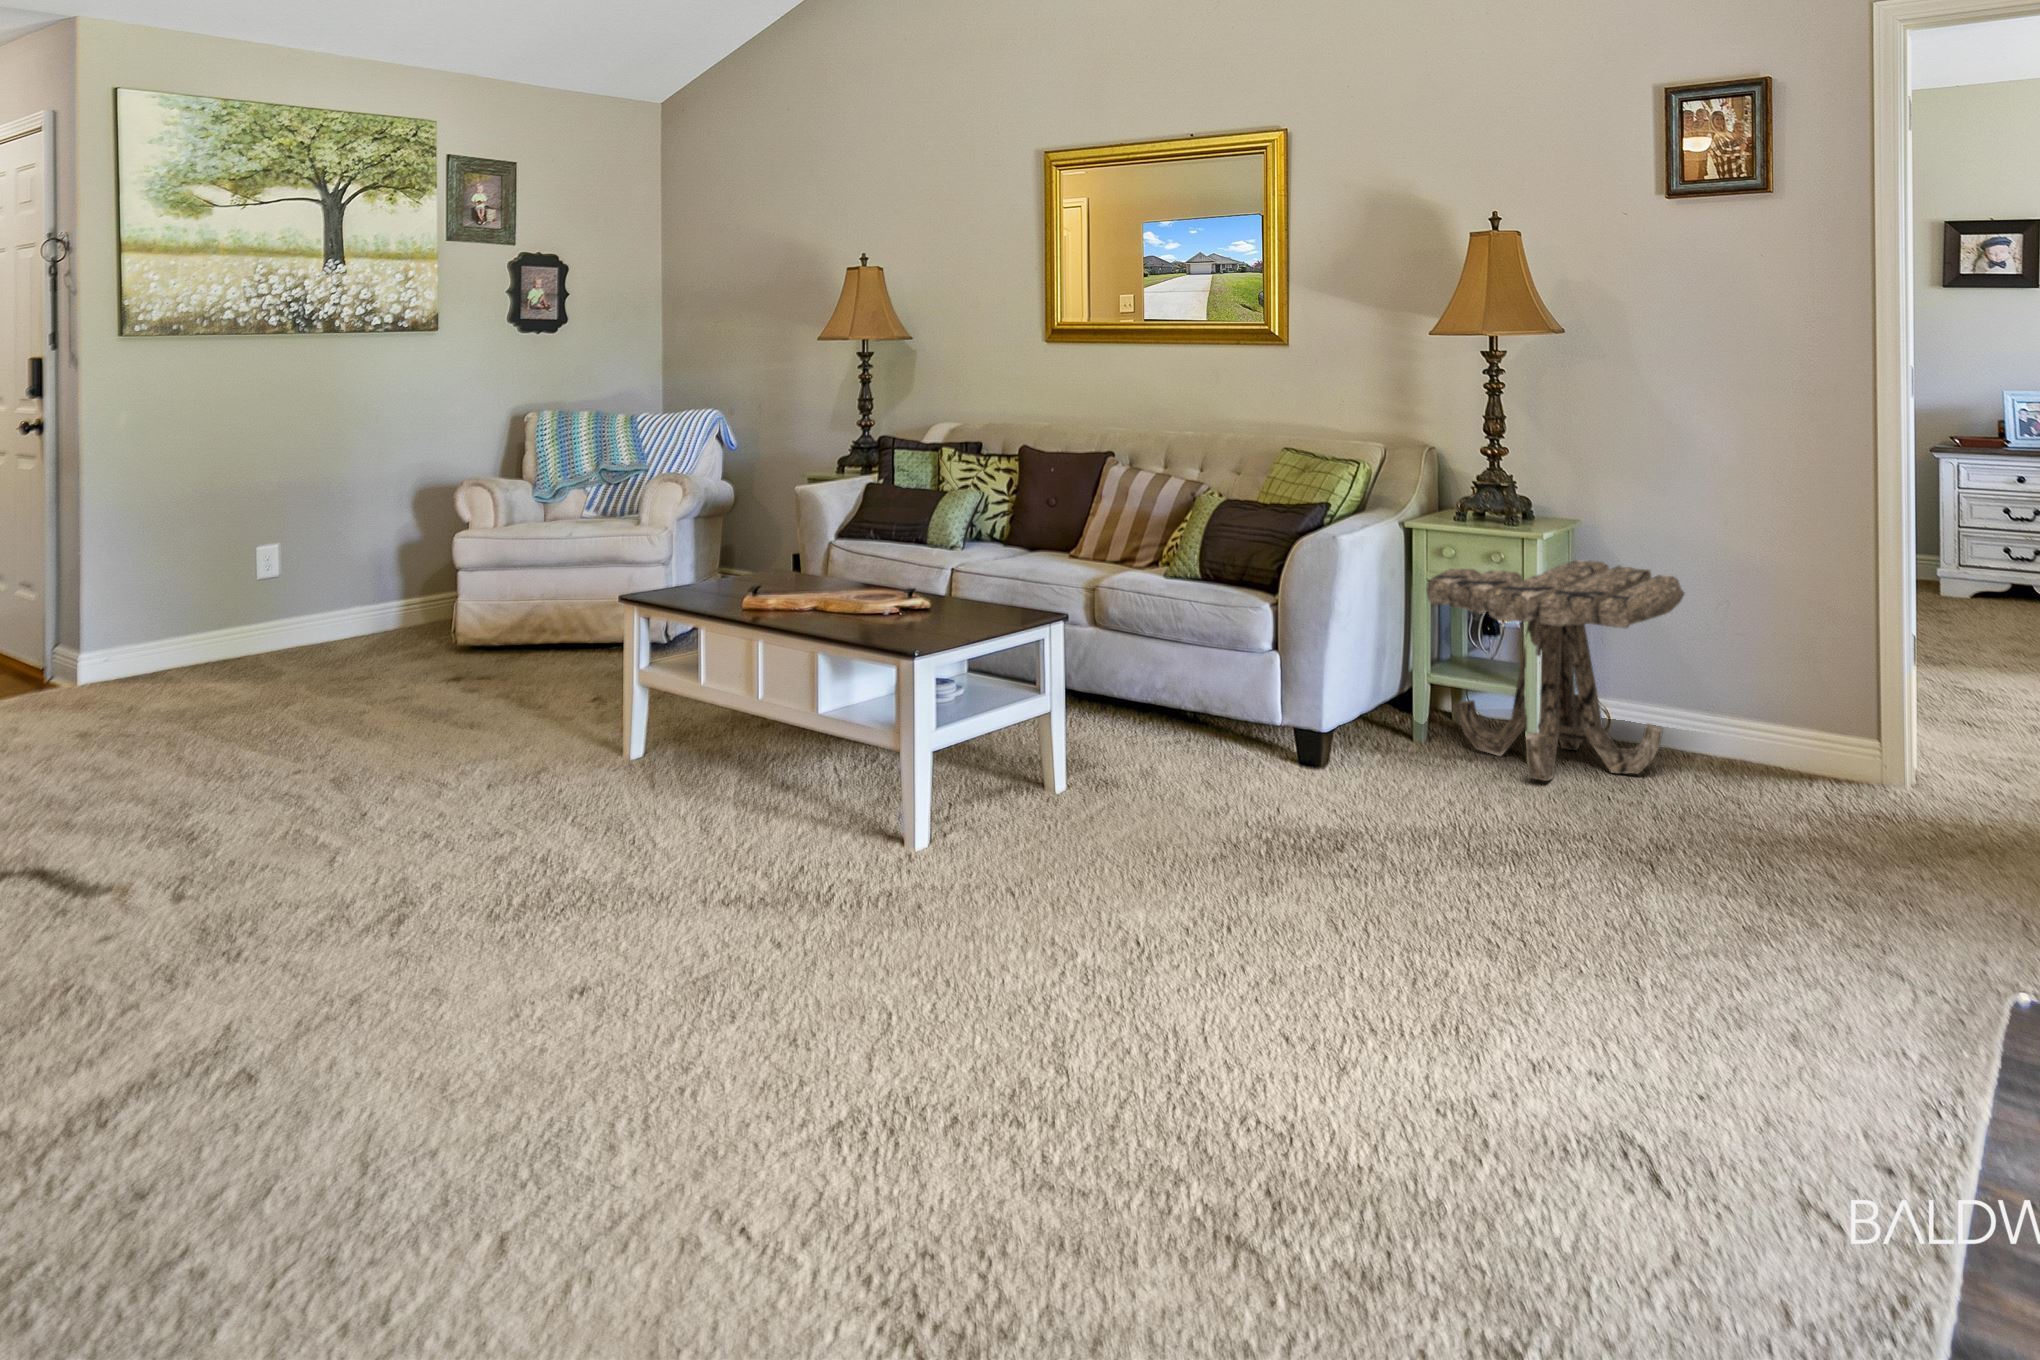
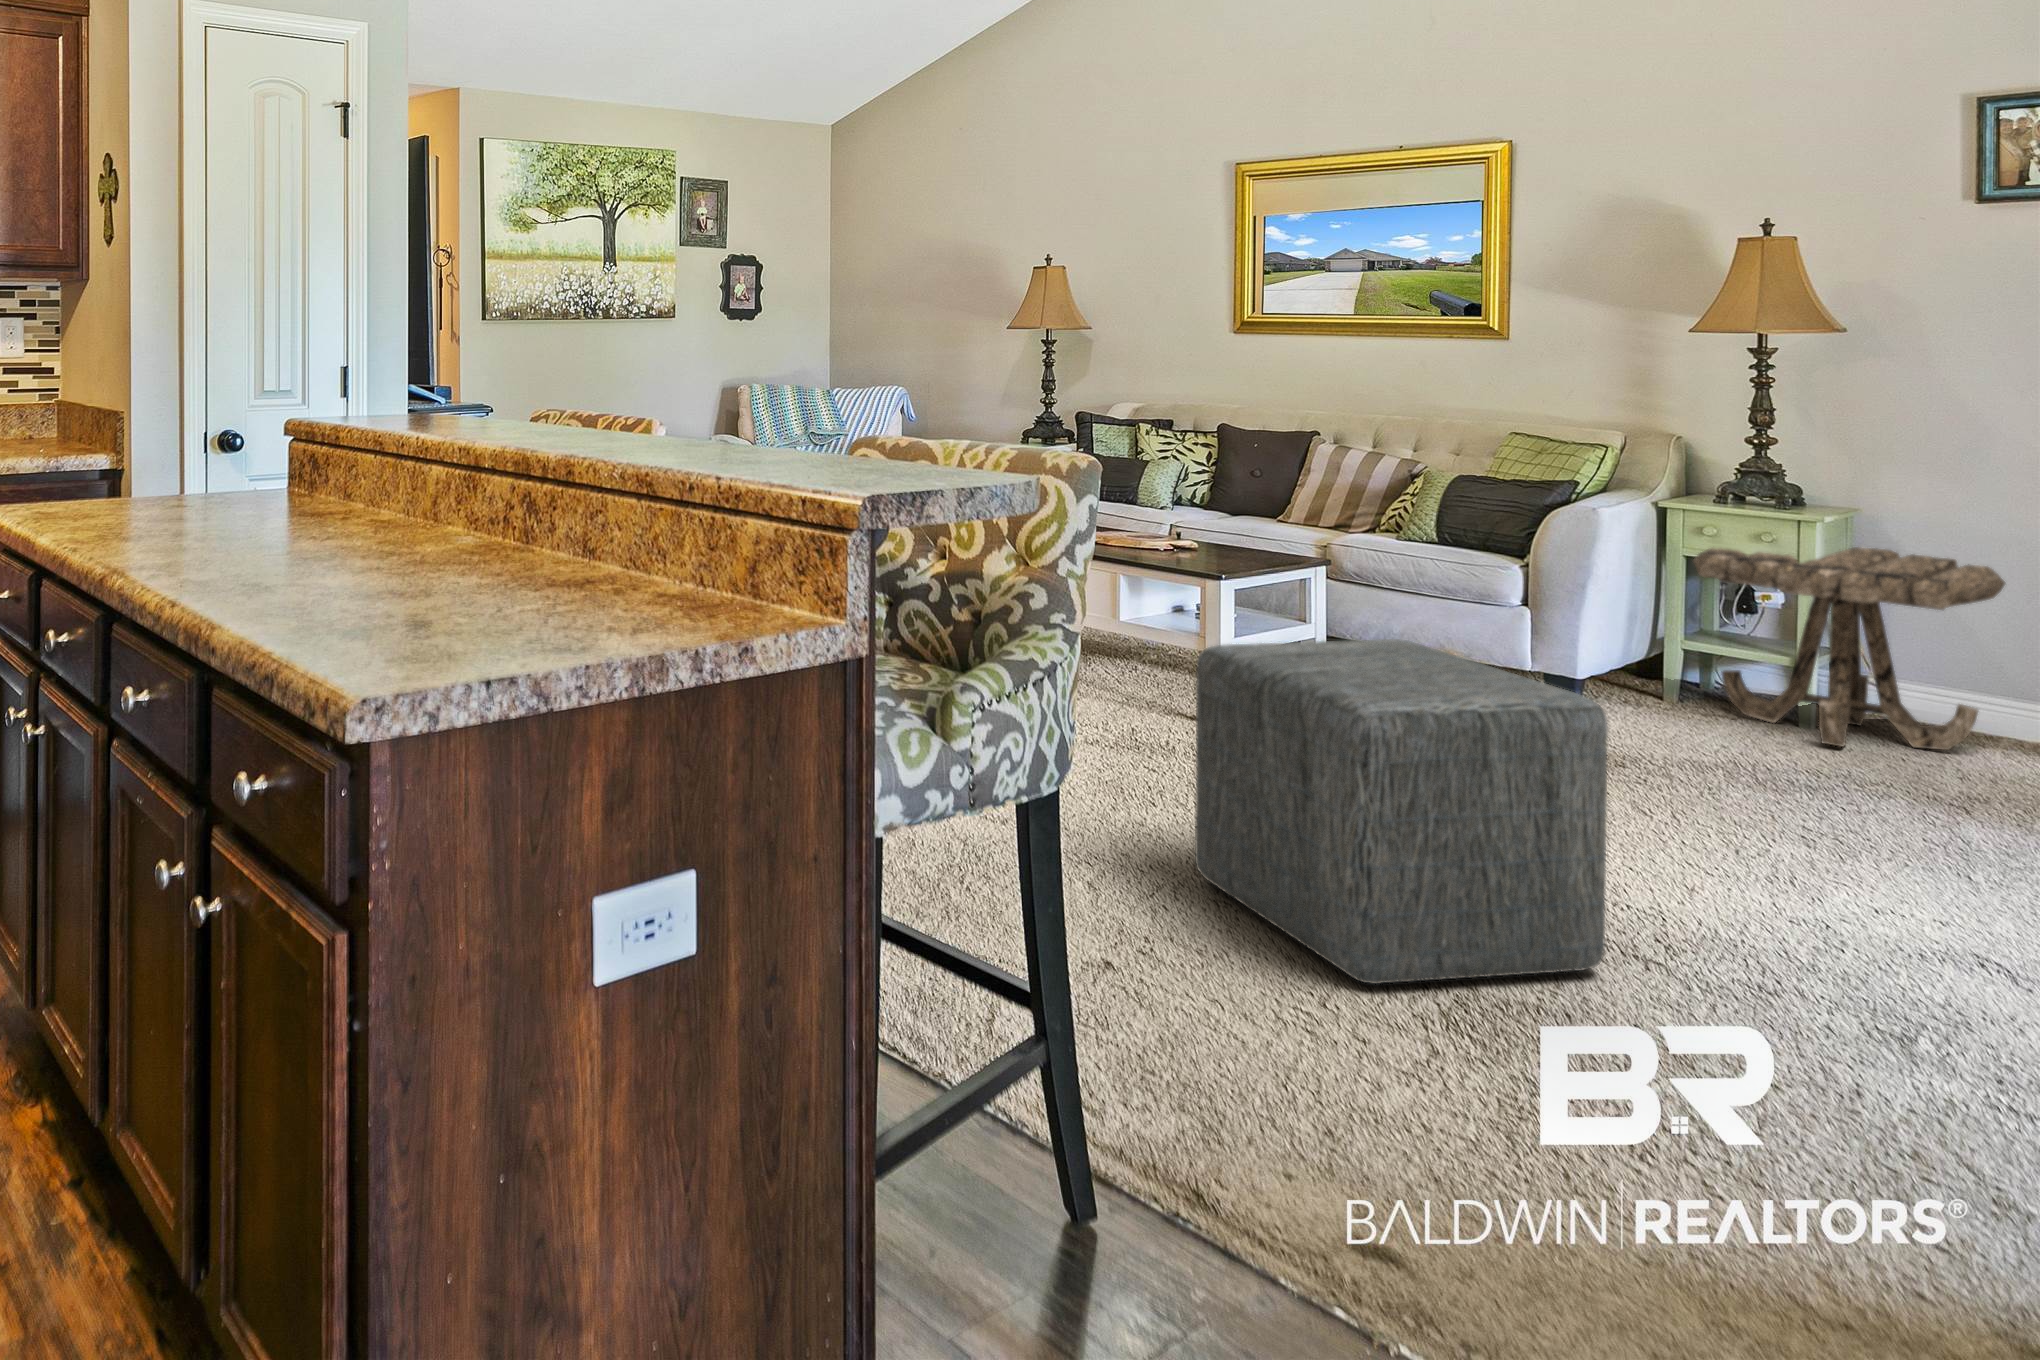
ottoman: none [710,739,1145,1271] -> present [1195,639,1608,984]

